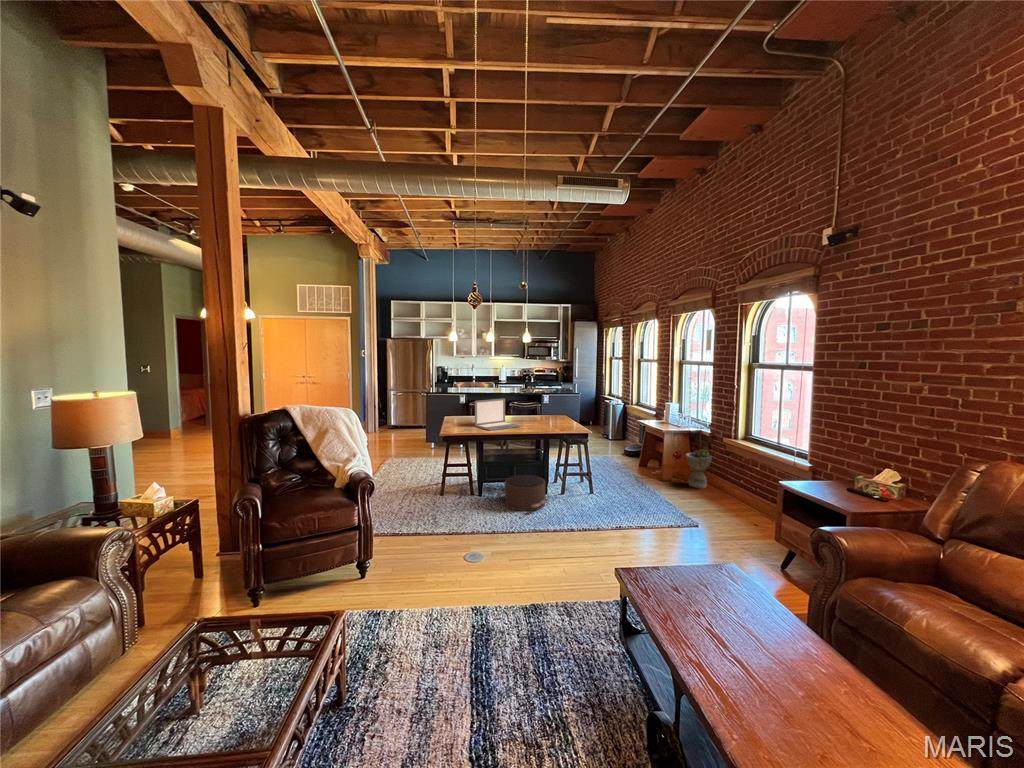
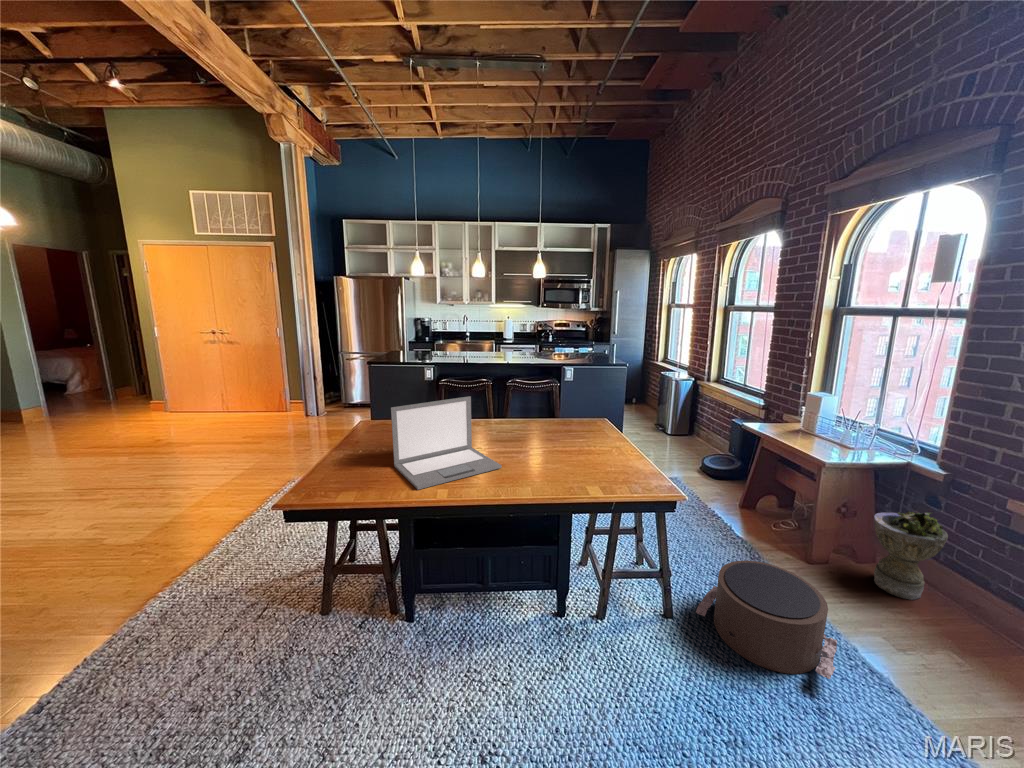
pouf: present [497,475,548,511] -> present [696,561,837,679]

